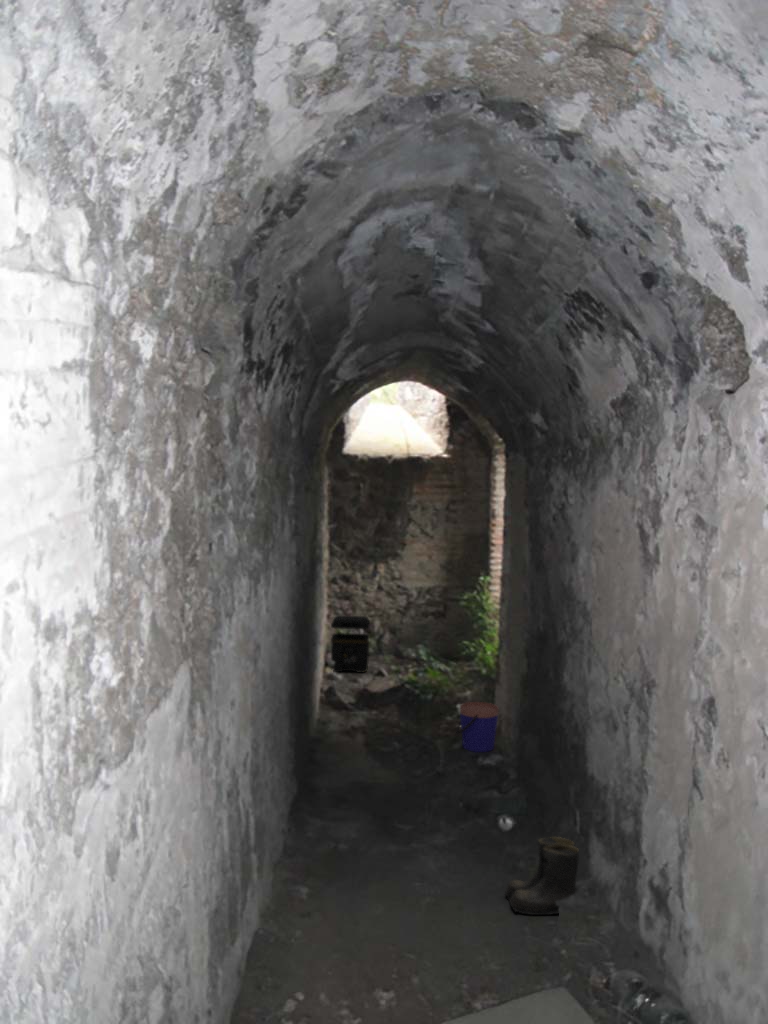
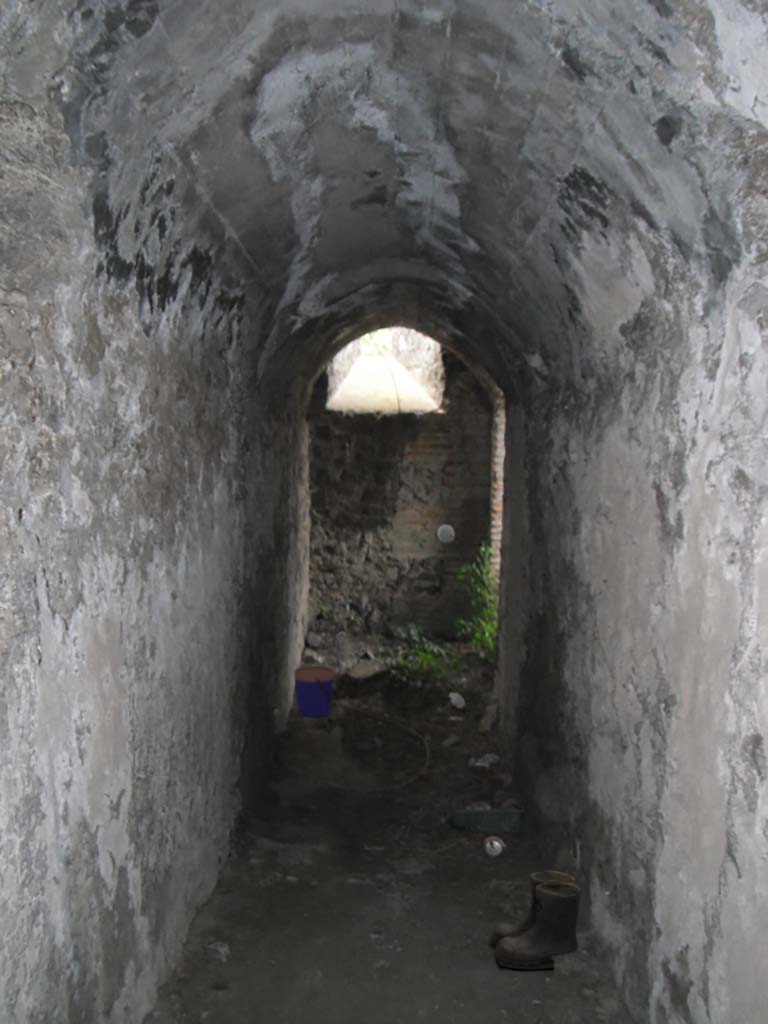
toolbox: present [331,616,370,672] -> none [312,592,356,655]
bucket: present [456,702,499,752] -> present [294,666,338,717]

